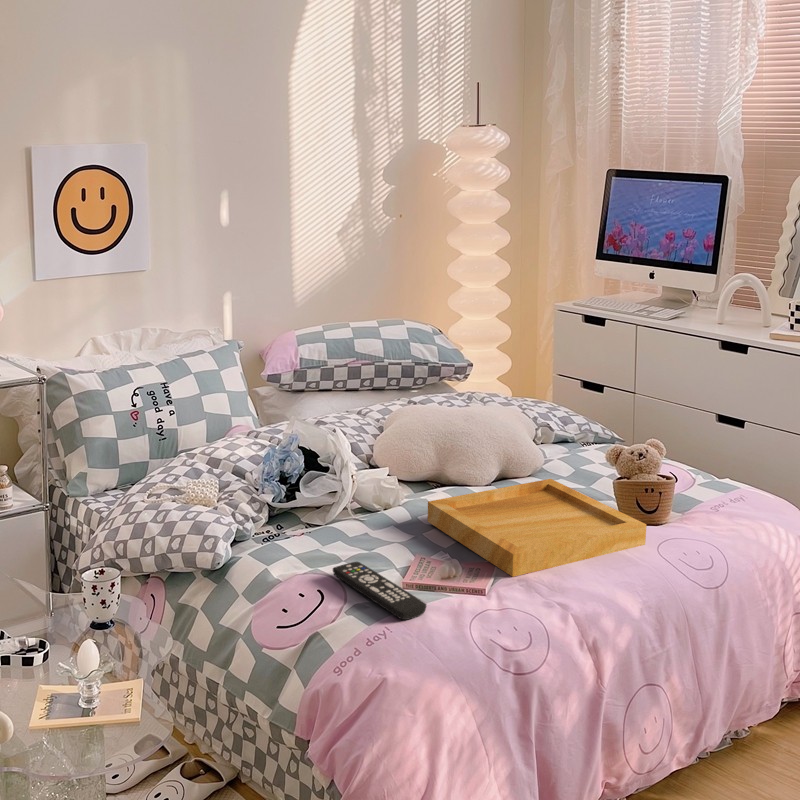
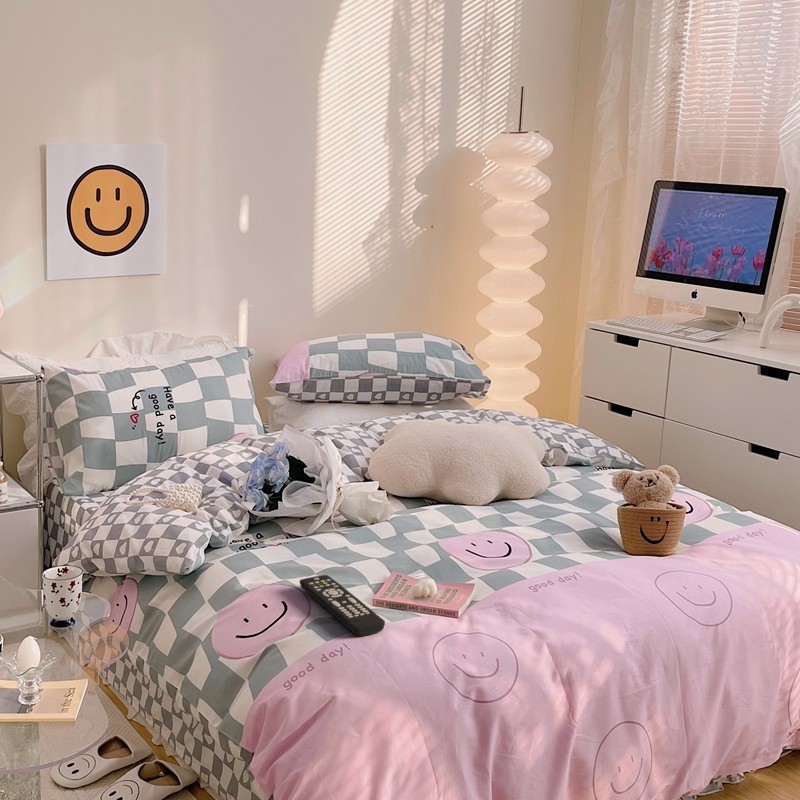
tray: present [428,479,646,577] -> none [412,502,635,600]

